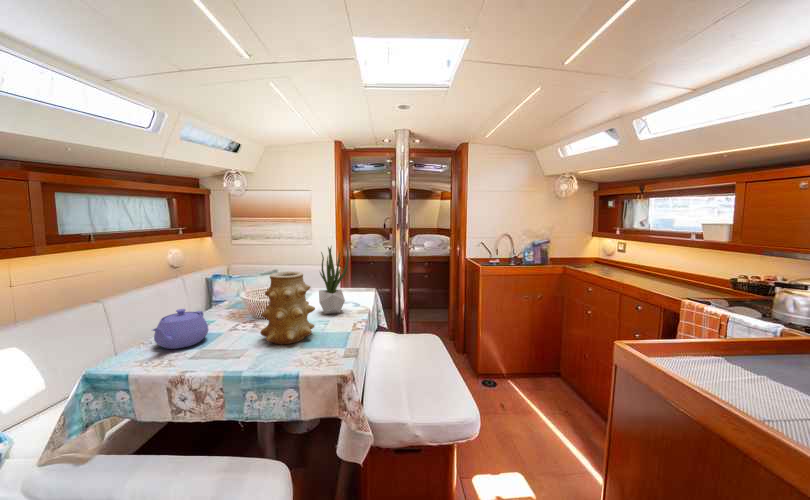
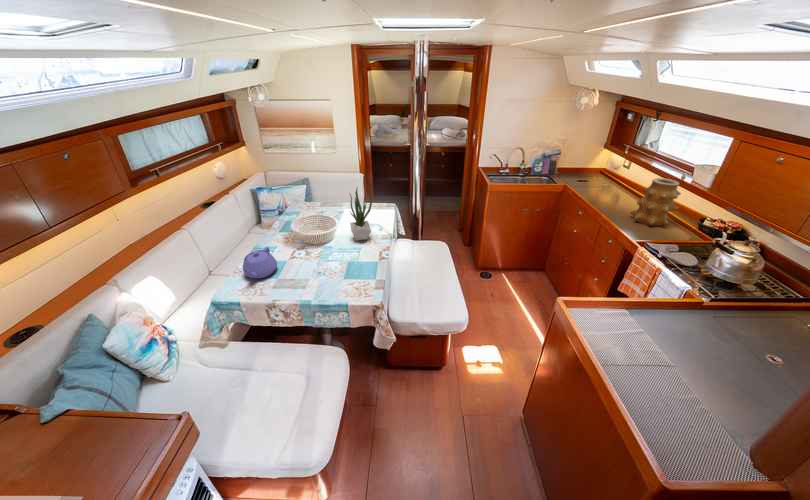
vase: present [260,271,315,344] -> present [630,178,681,226]

